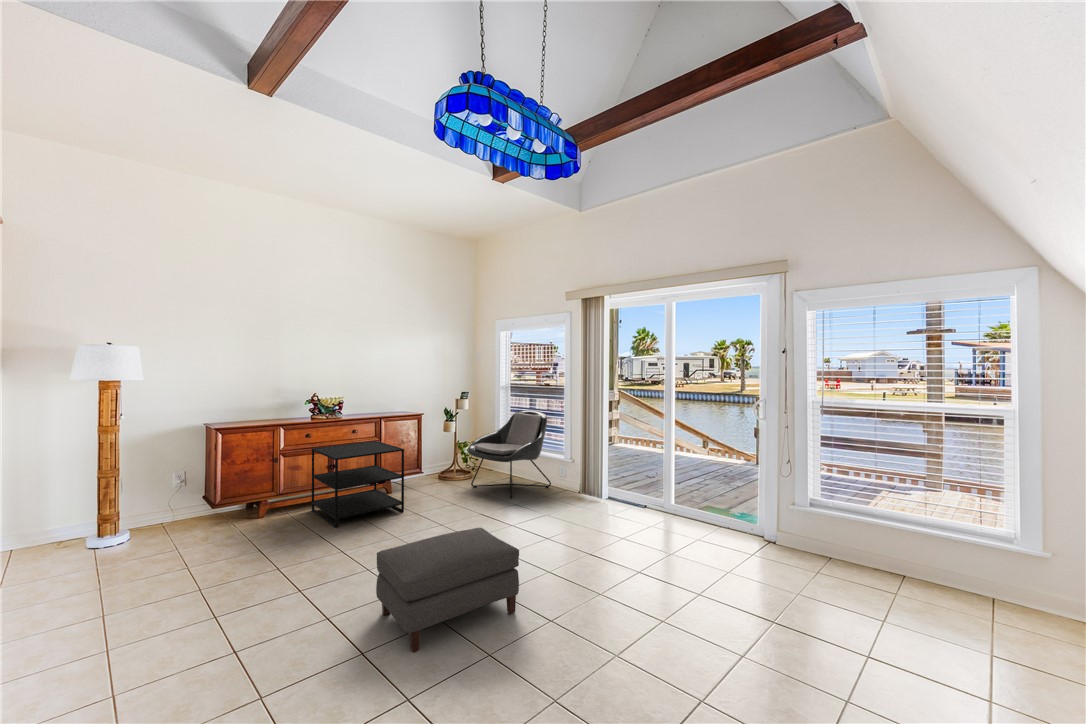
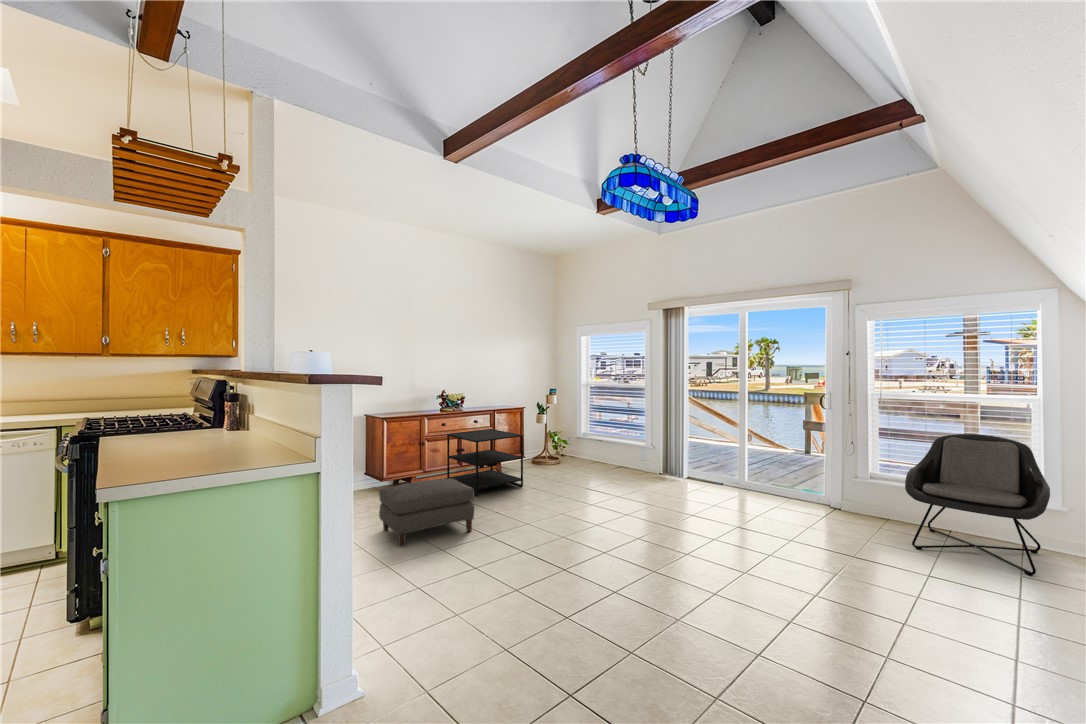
lounge chair: present [468,410,551,499] -> present [905,434,1050,576]
ottoman: present [376,528,519,652] -> present [379,479,474,547]

